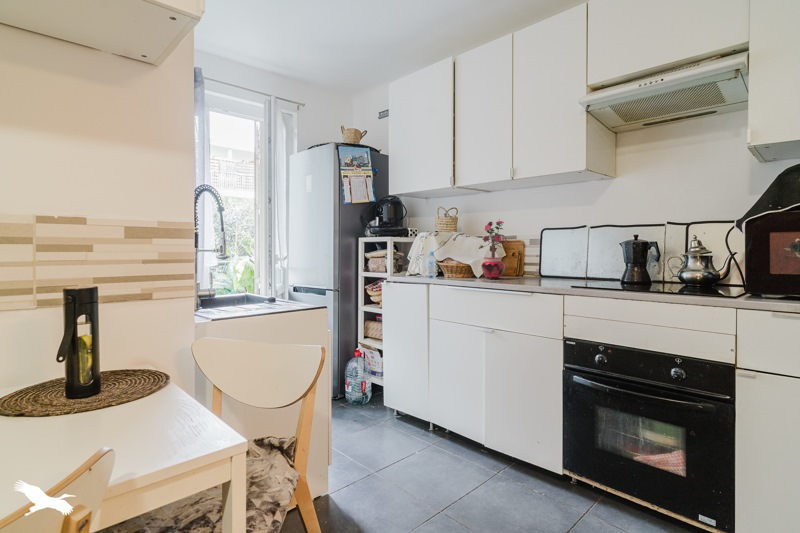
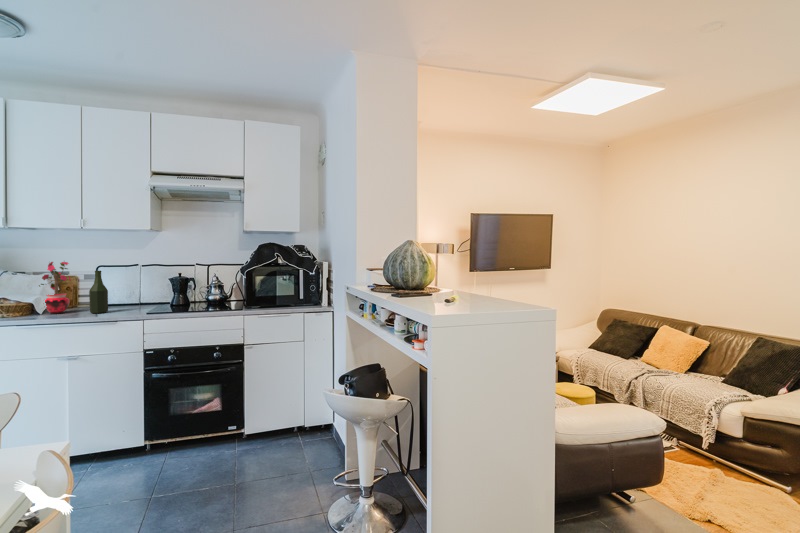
bottle: none [519,230,537,282] -> present [89,271,108,313]

